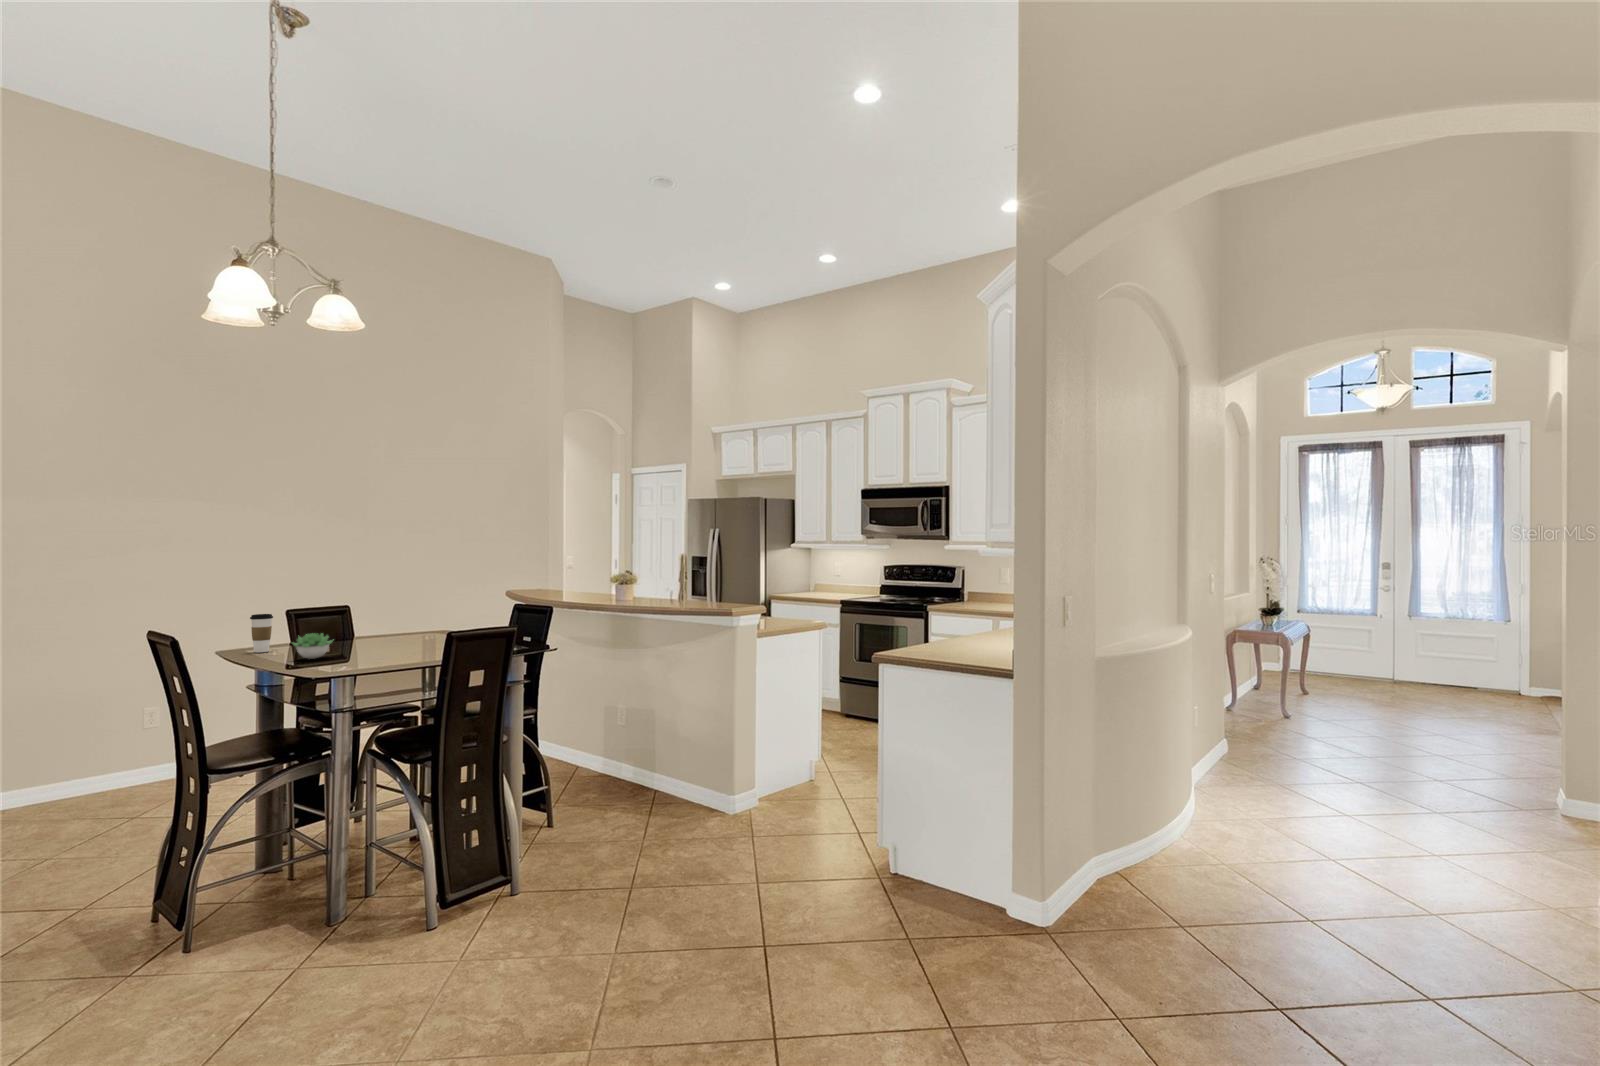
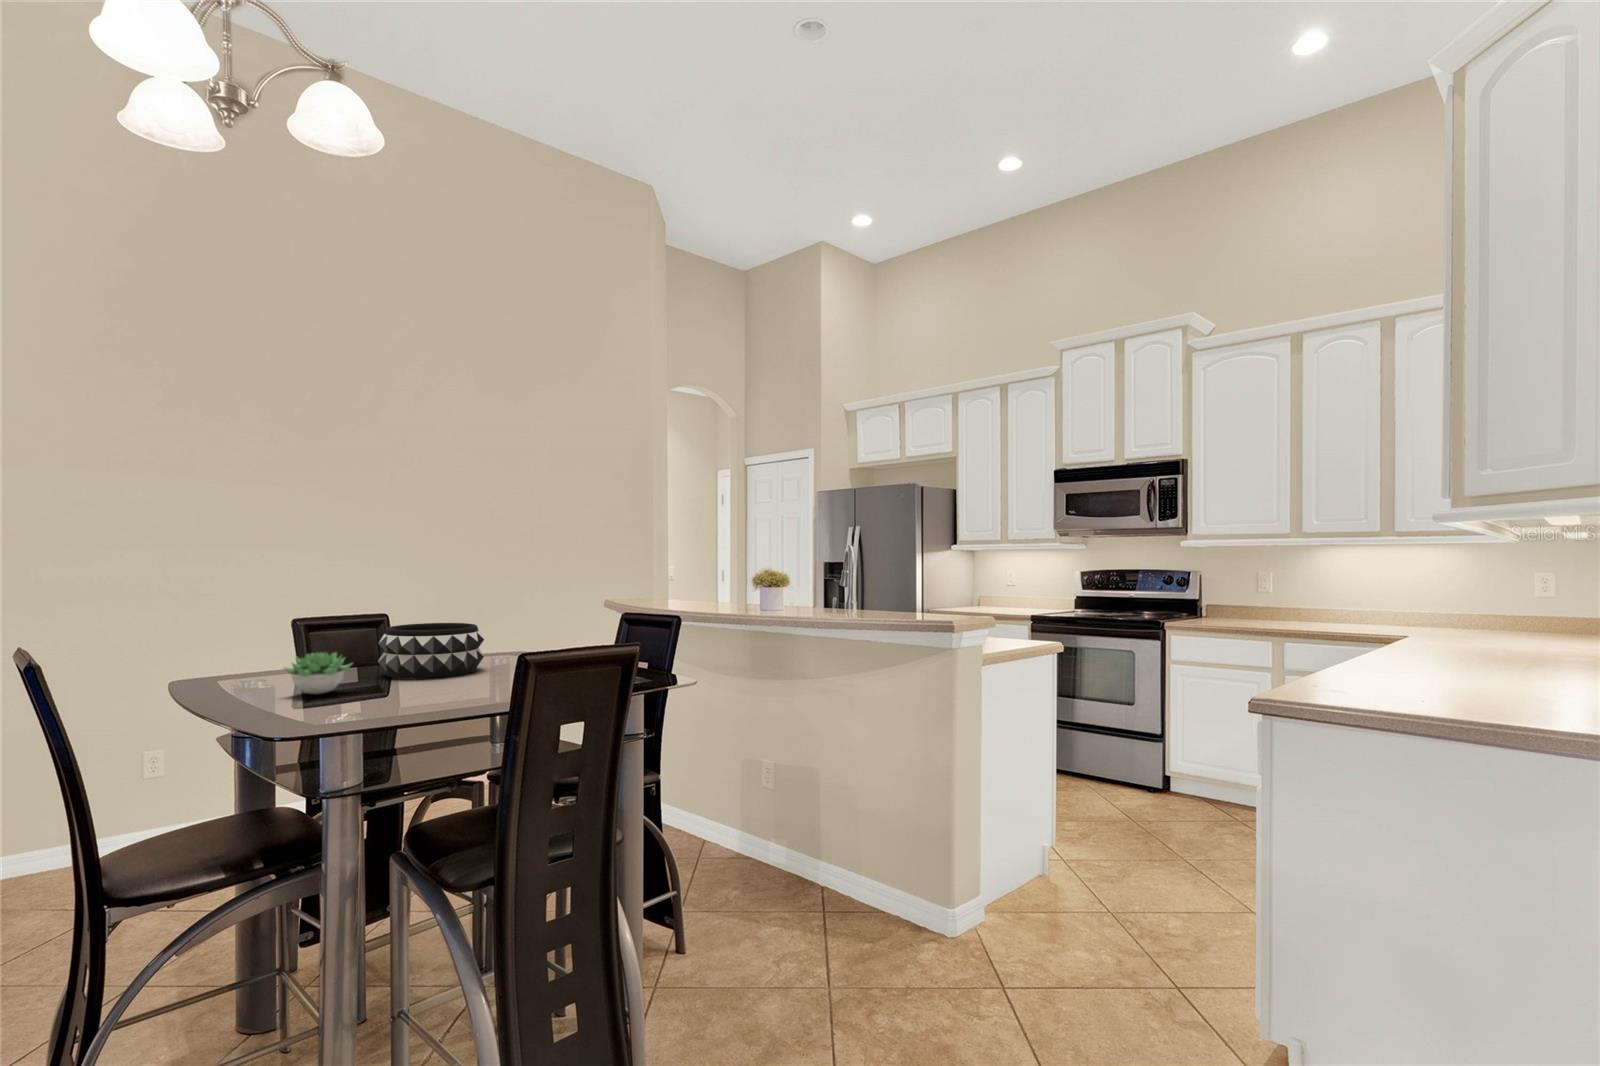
decorative bowl: none [345,613,416,650] -> present [378,623,484,679]
coffee cup: present [250,614,273,653] -> none [239,622,275,681]

